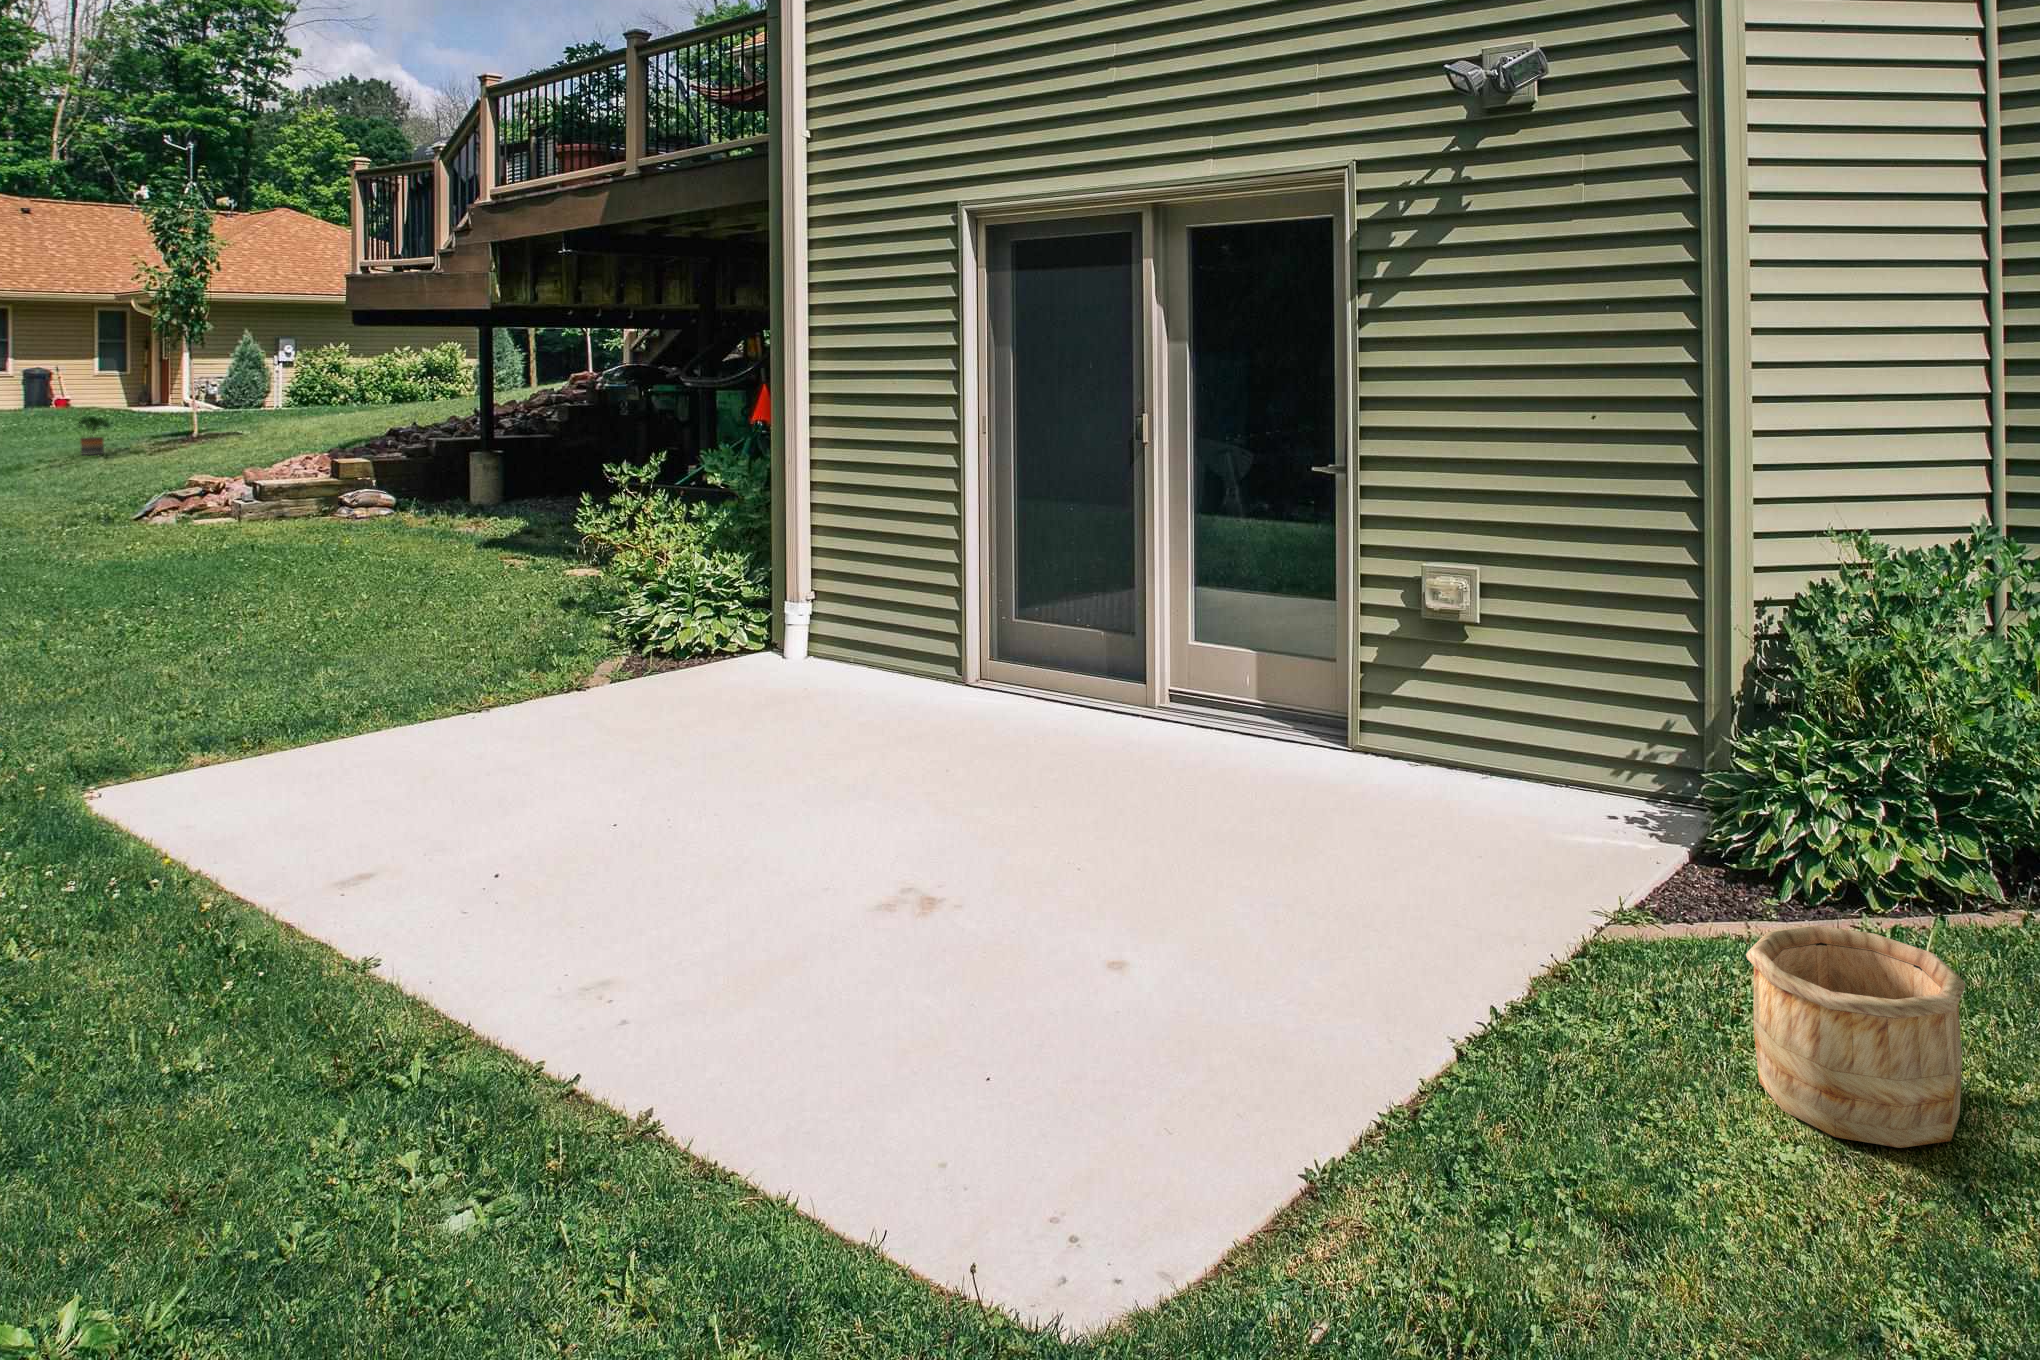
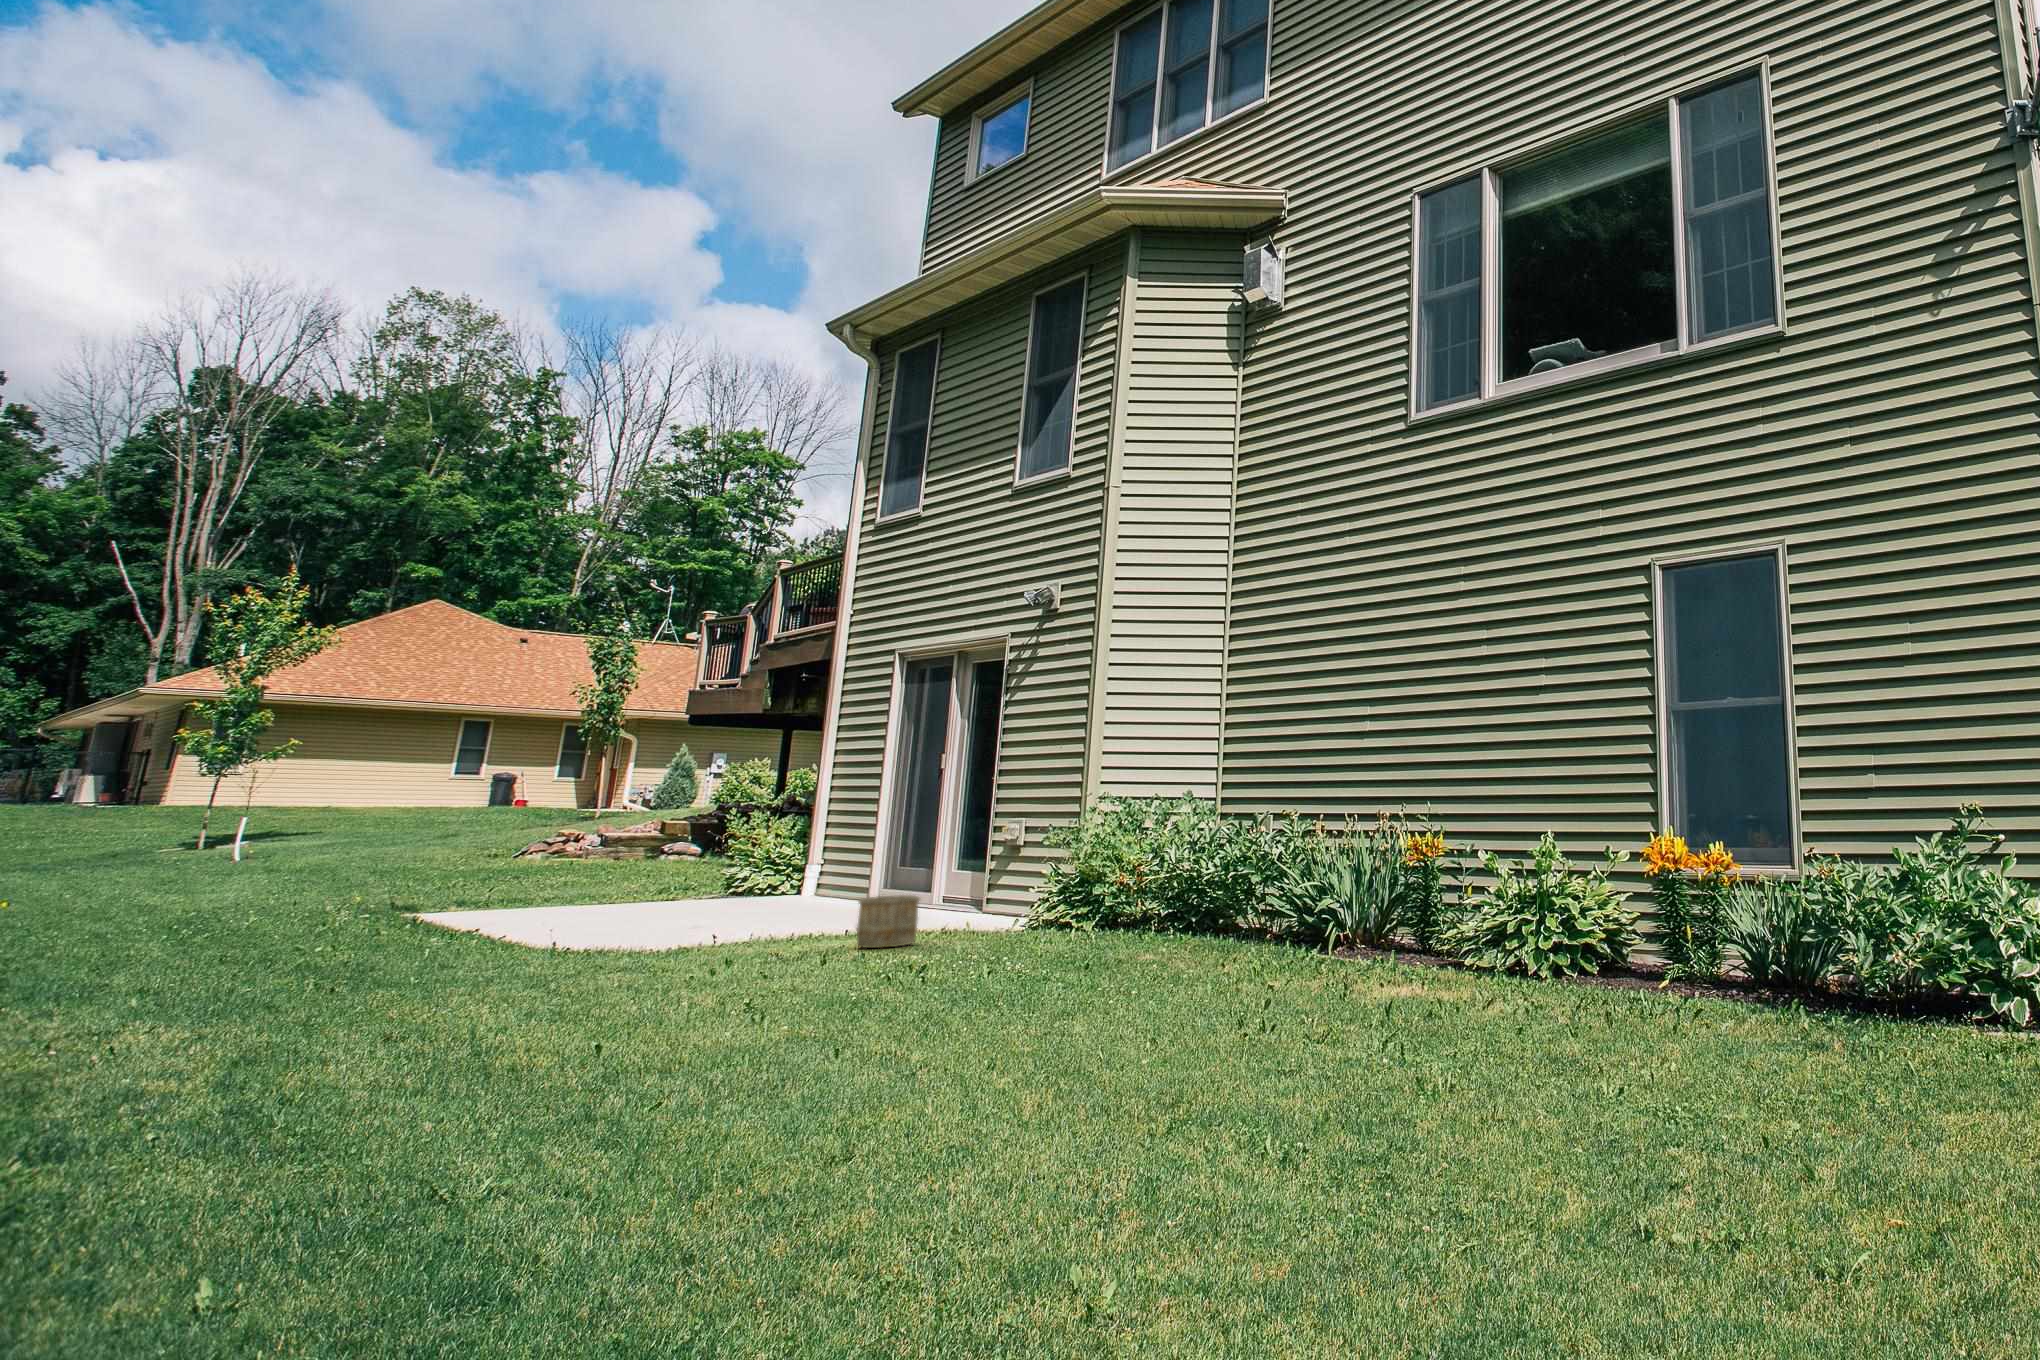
potted tree: present [78,417,109,455] -> none [503,803,531,835]

